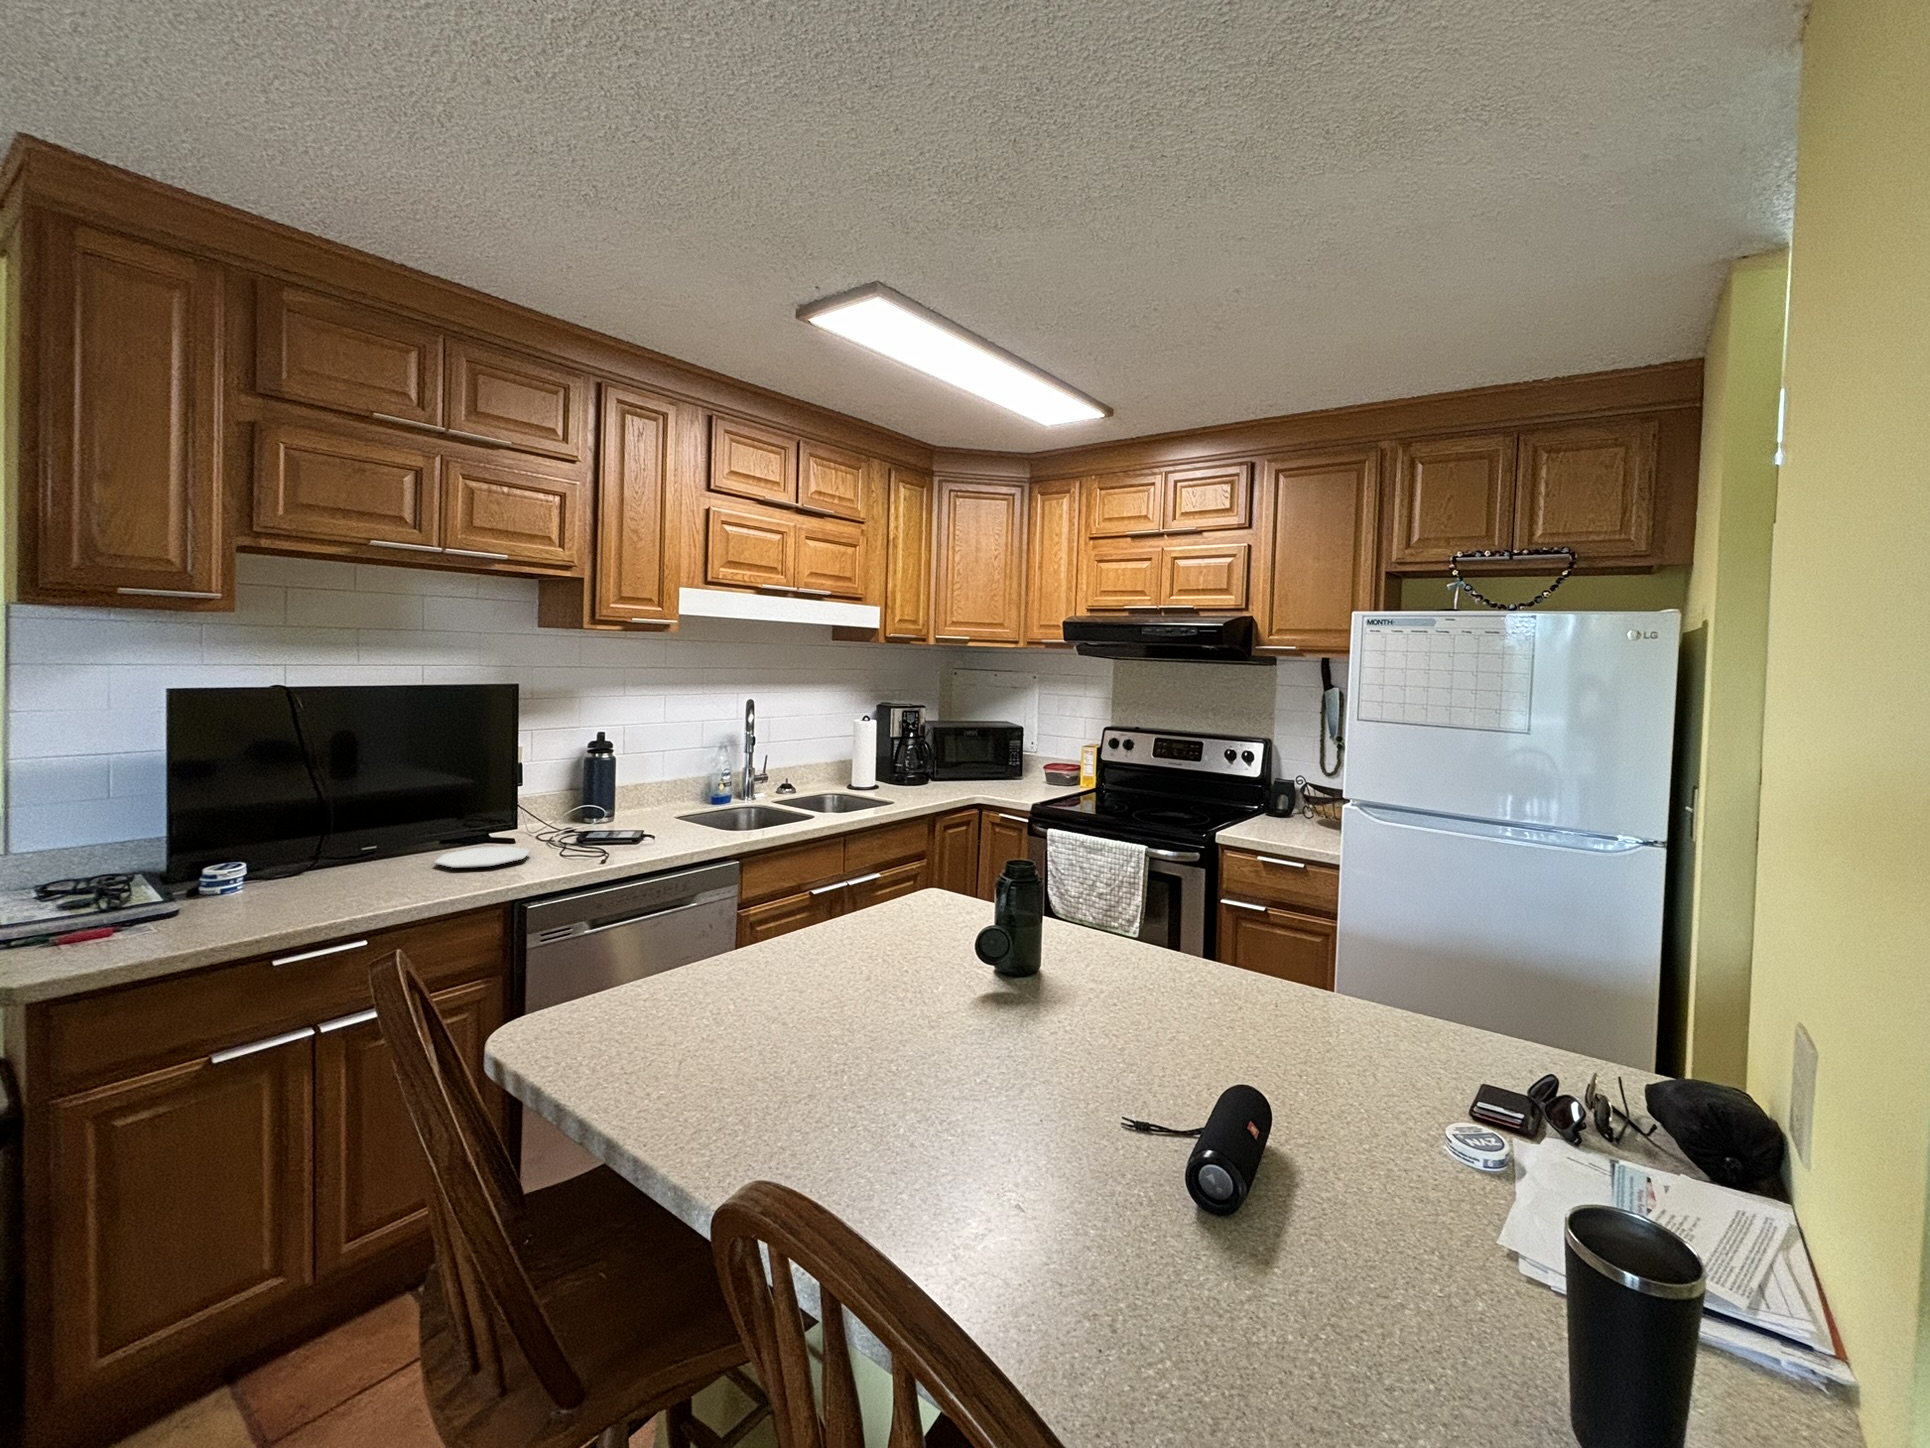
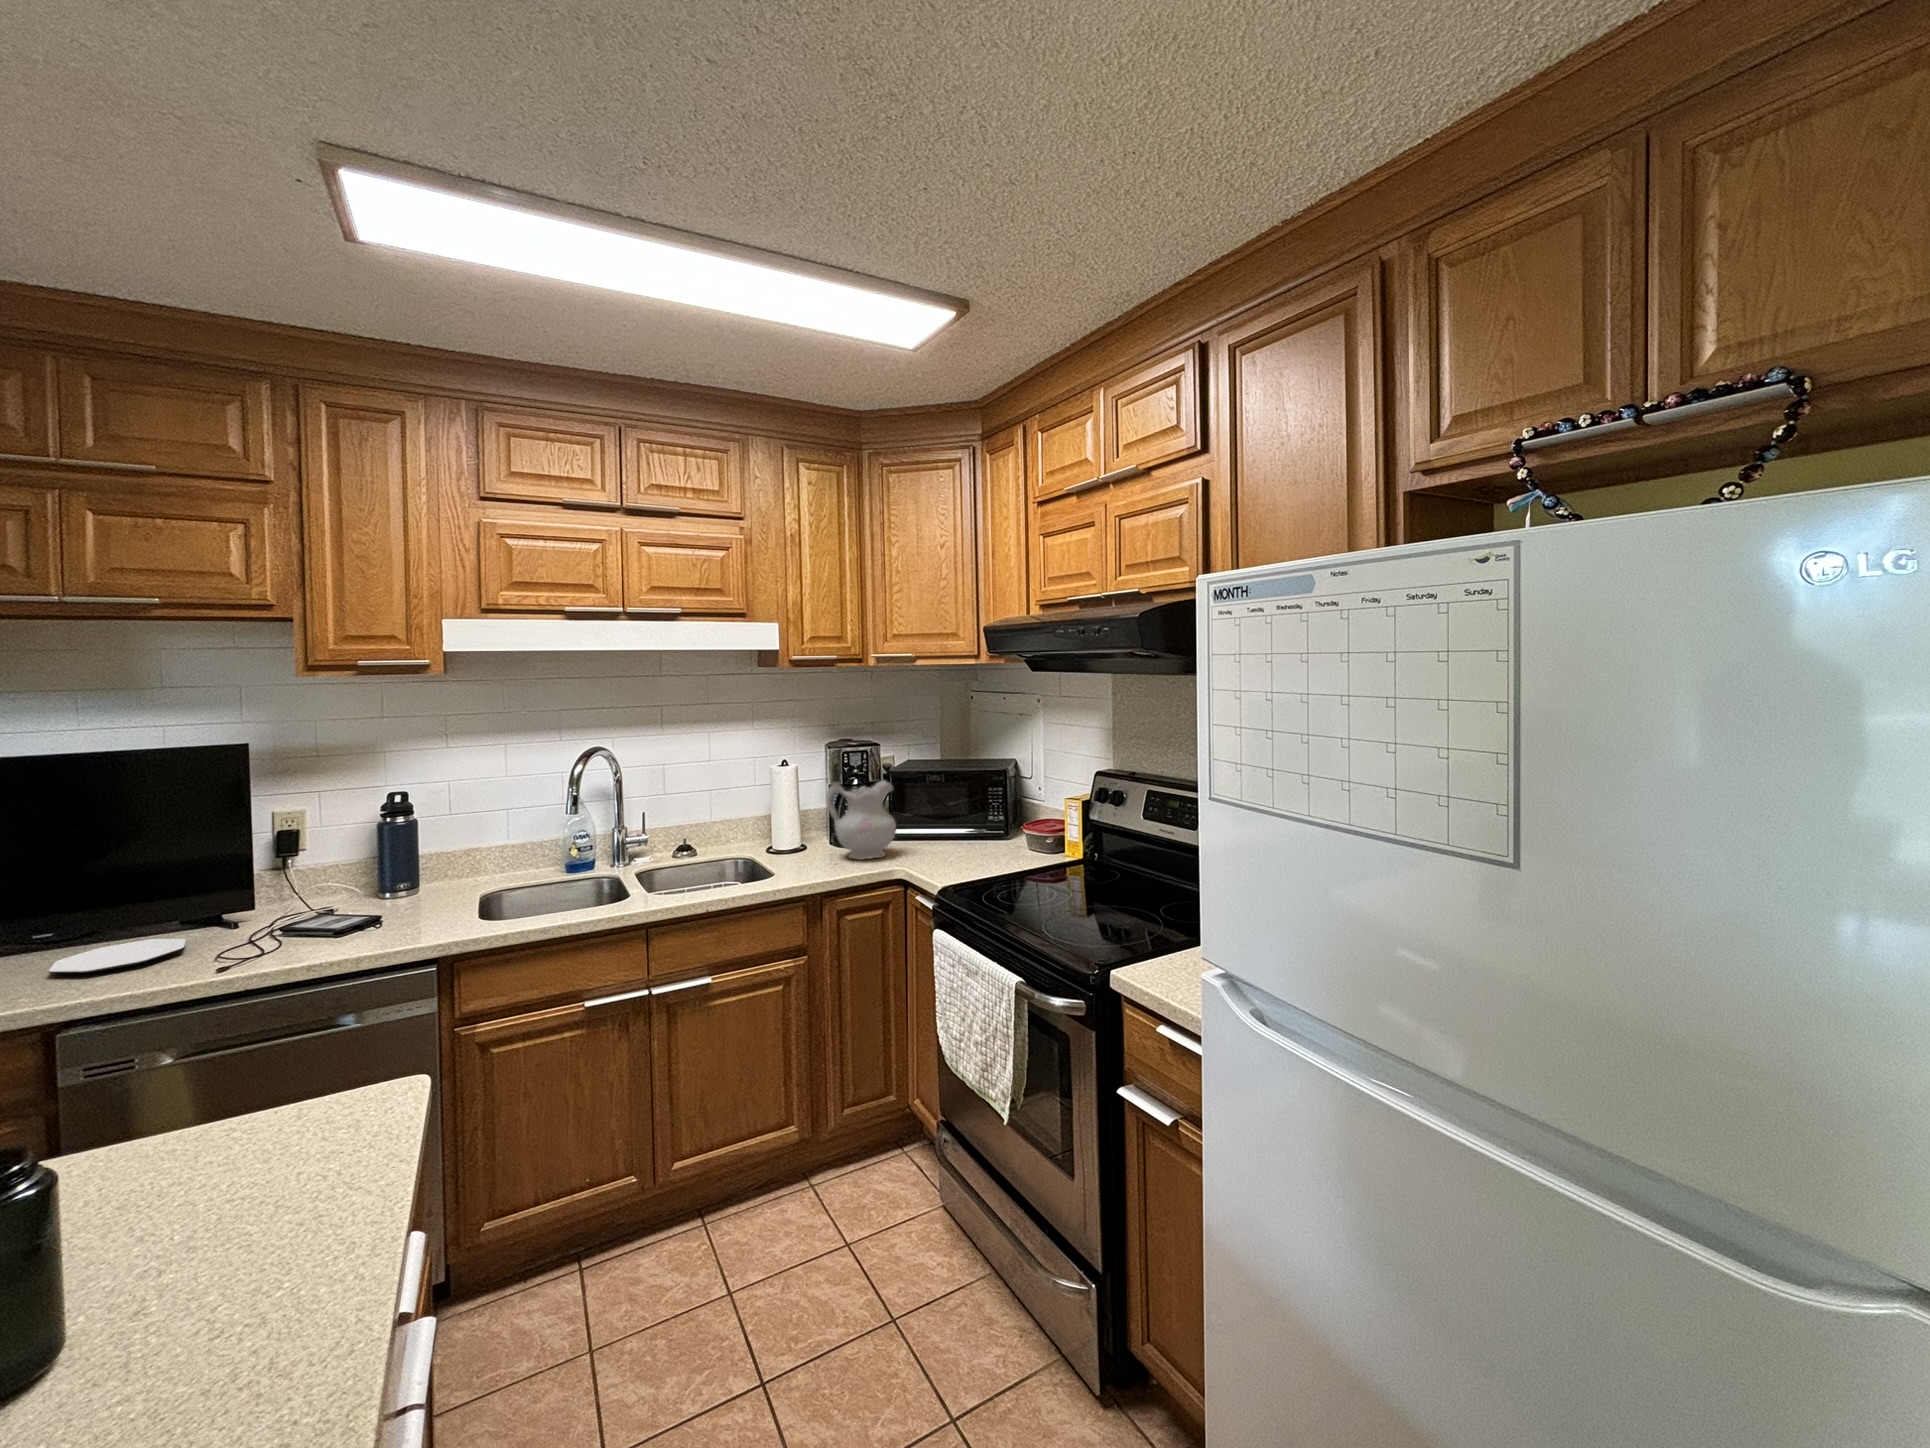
ceramic pitcher: none [913,733,961,792] -> present [826,781,896,860]

